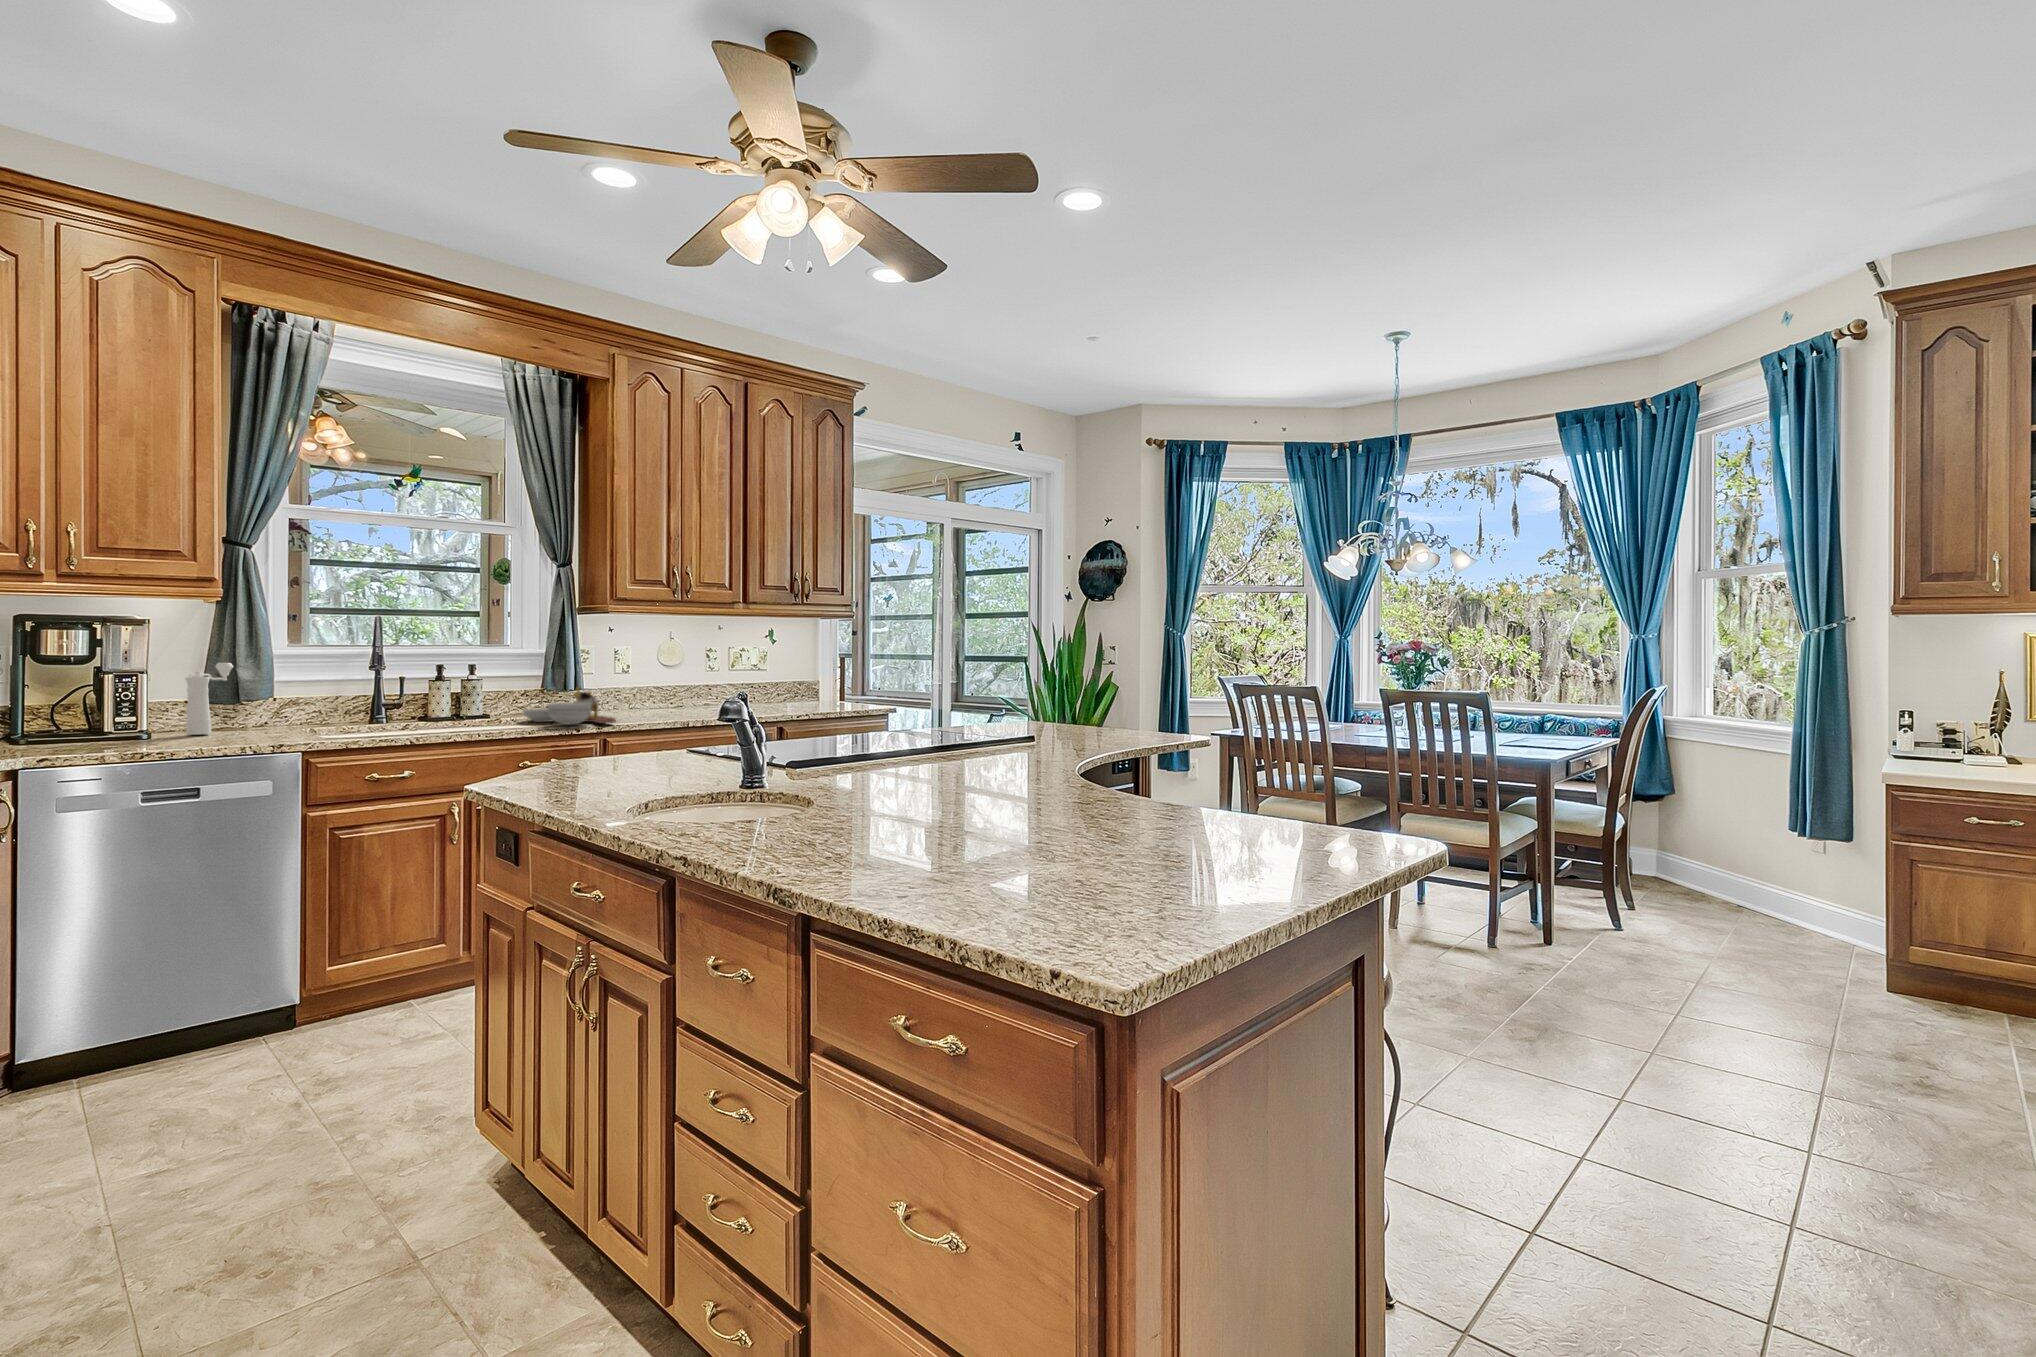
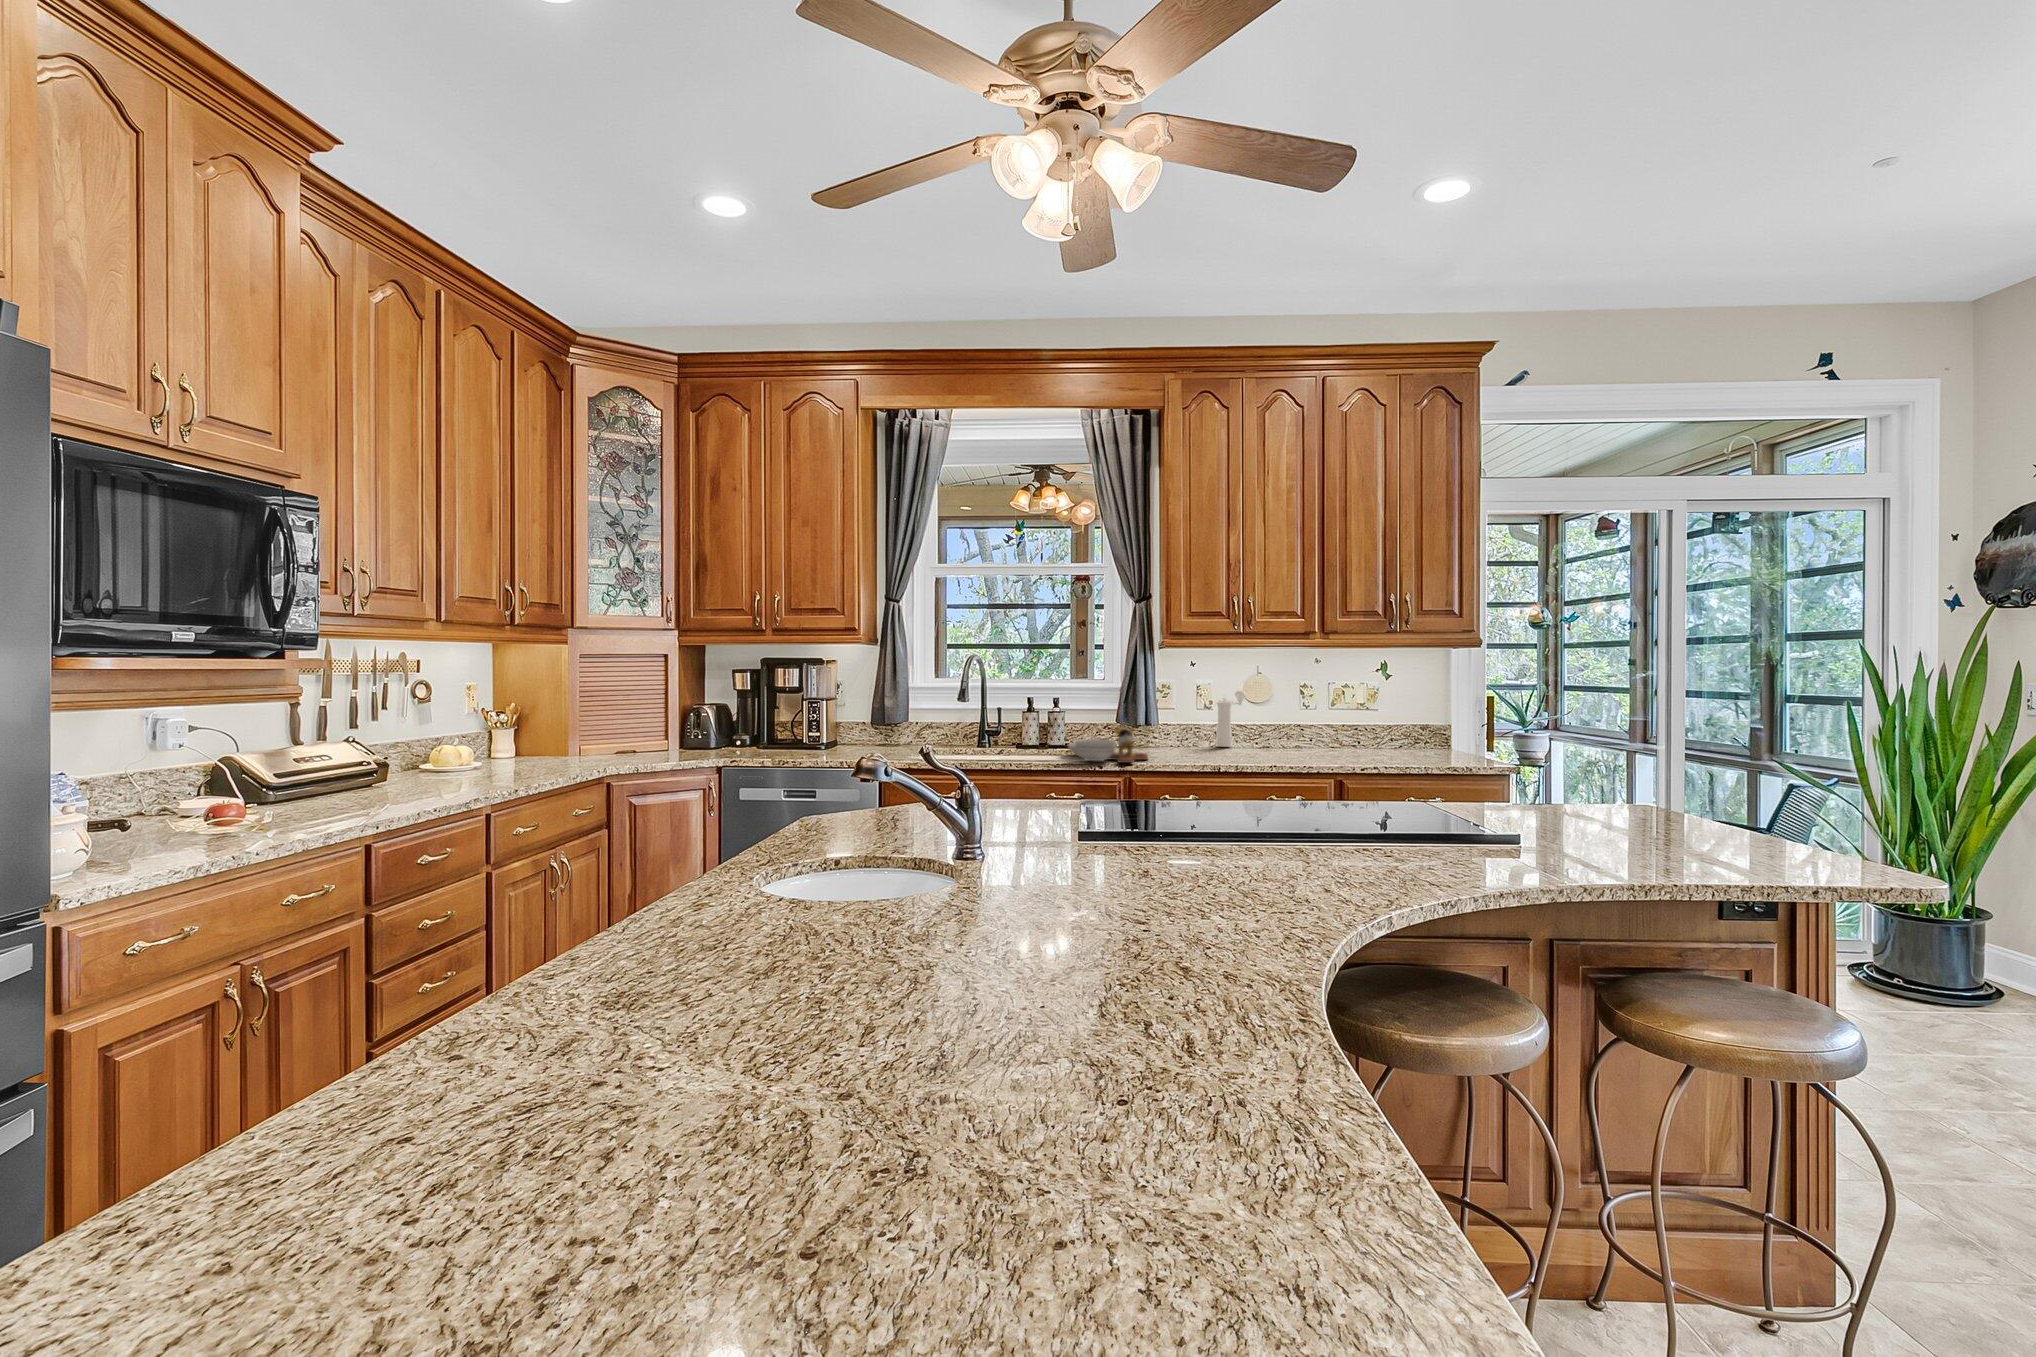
pepper mill: present [185,663,233,735] -> present [1217,691,1246,747]

